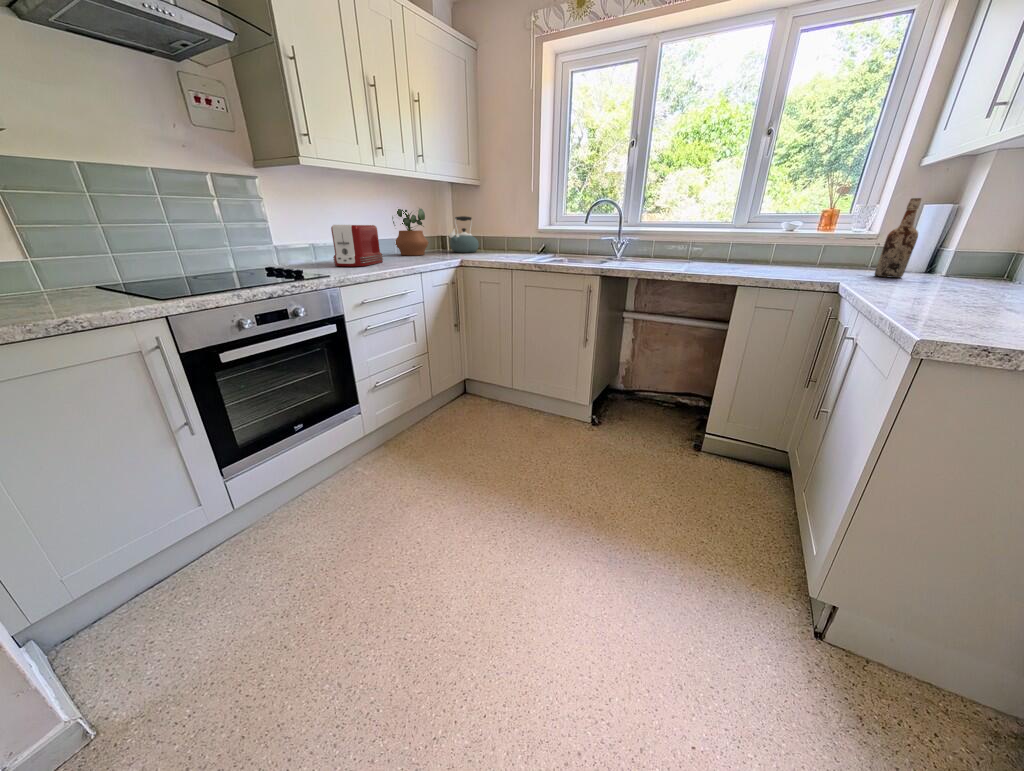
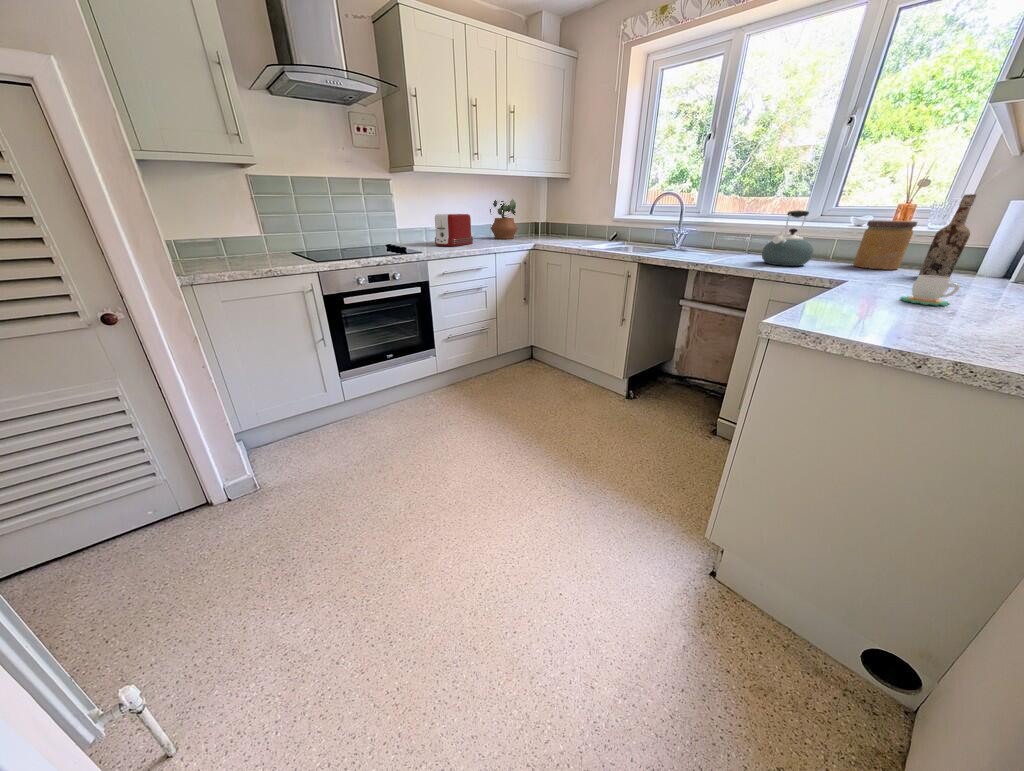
kettle: present [449,216,479,253] -> present [762,211,813,266]
jar: none [801,225,857,271] -> present [853,220,917,270]
mug: none [935,274,1002,305] -> present [900,275,960,306]

